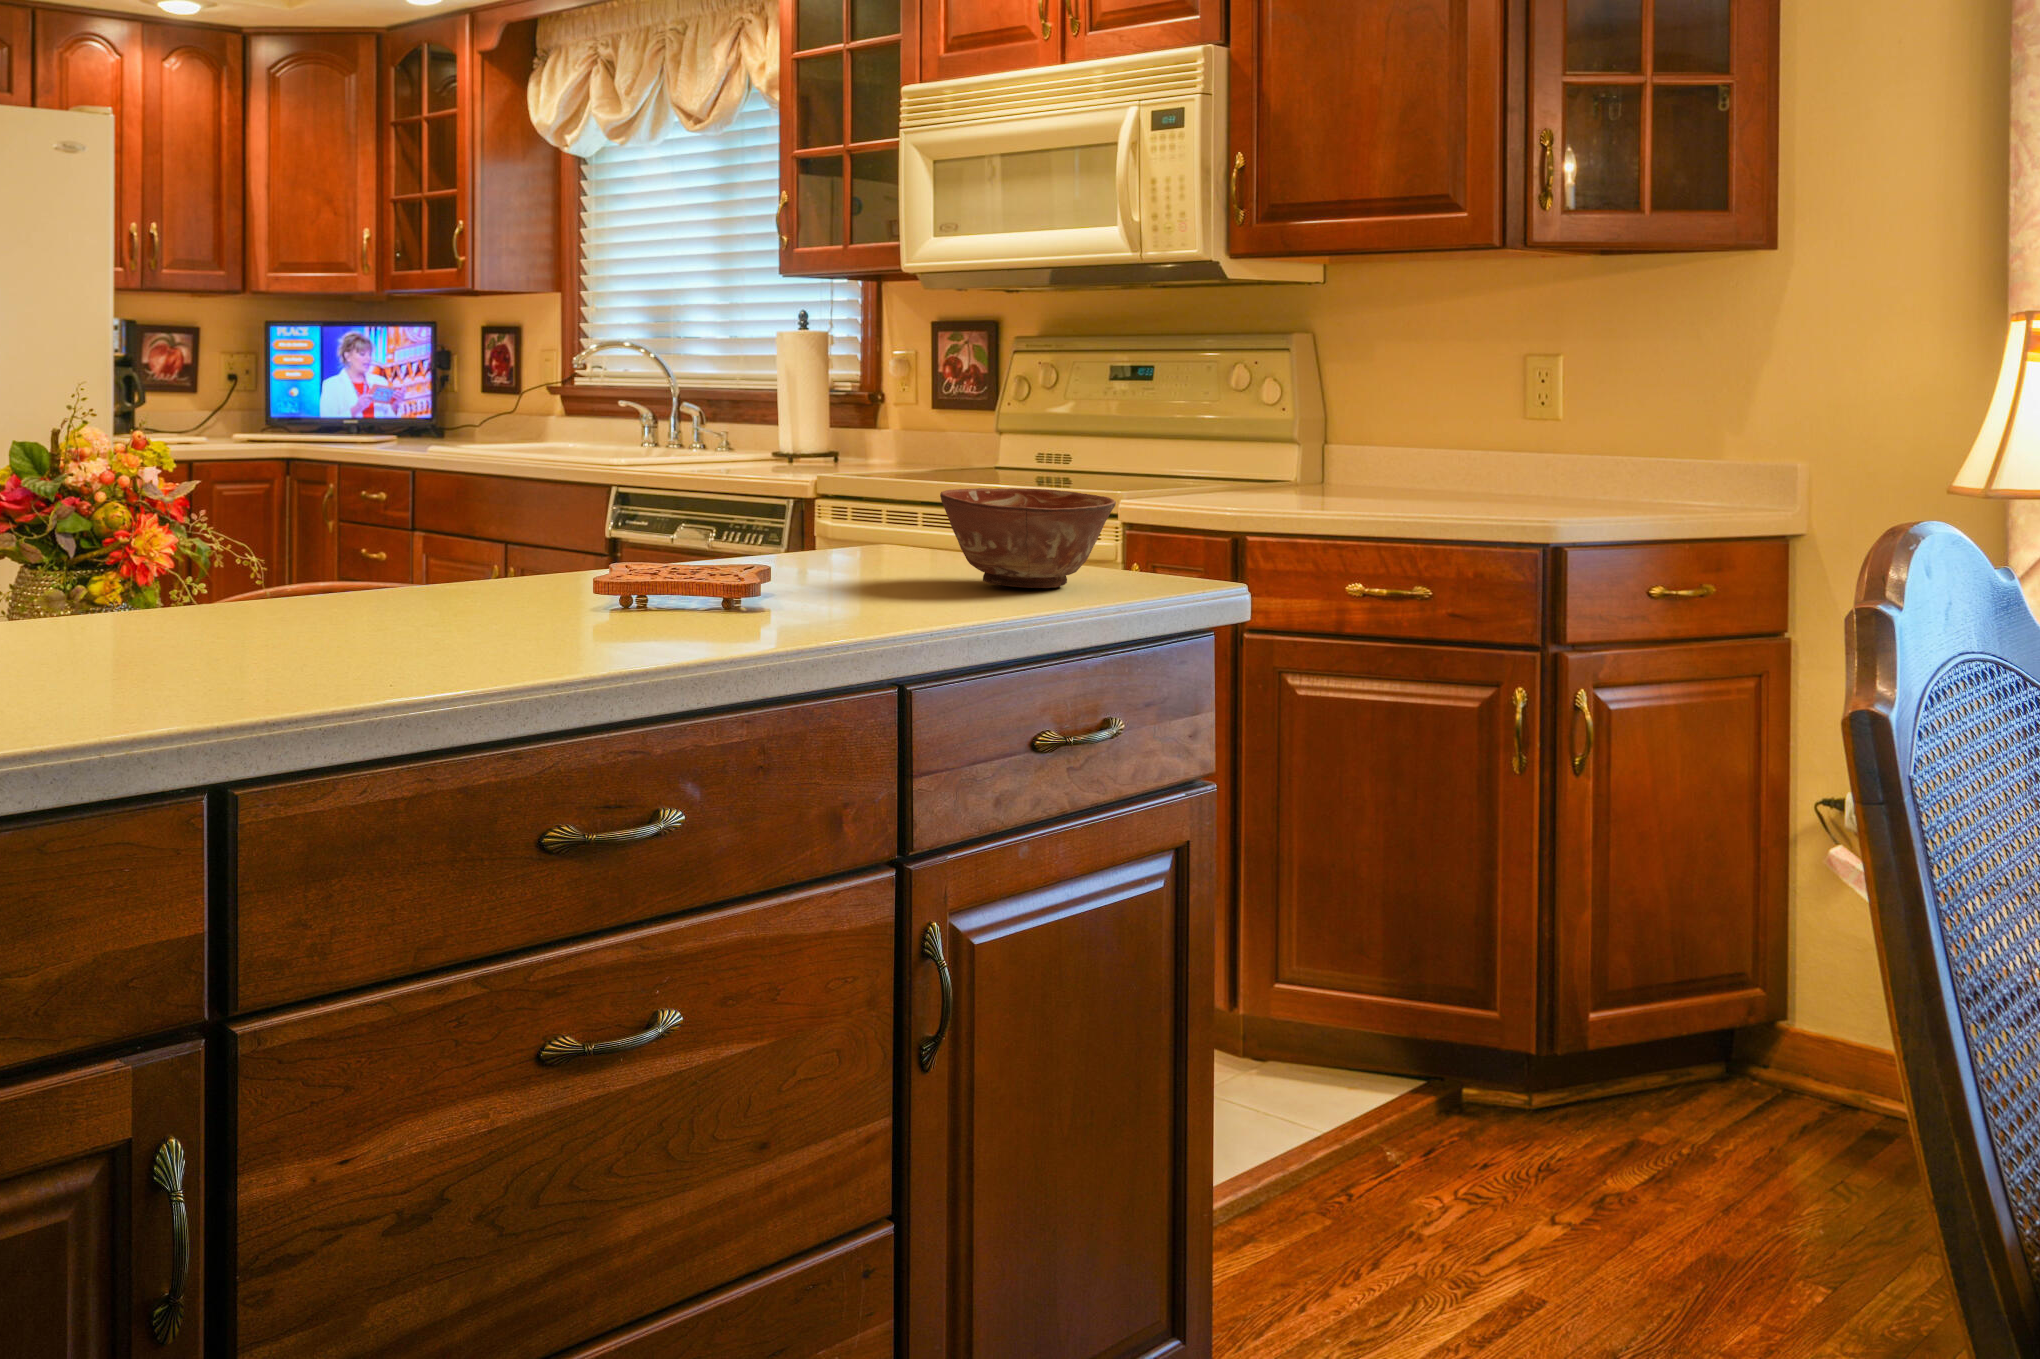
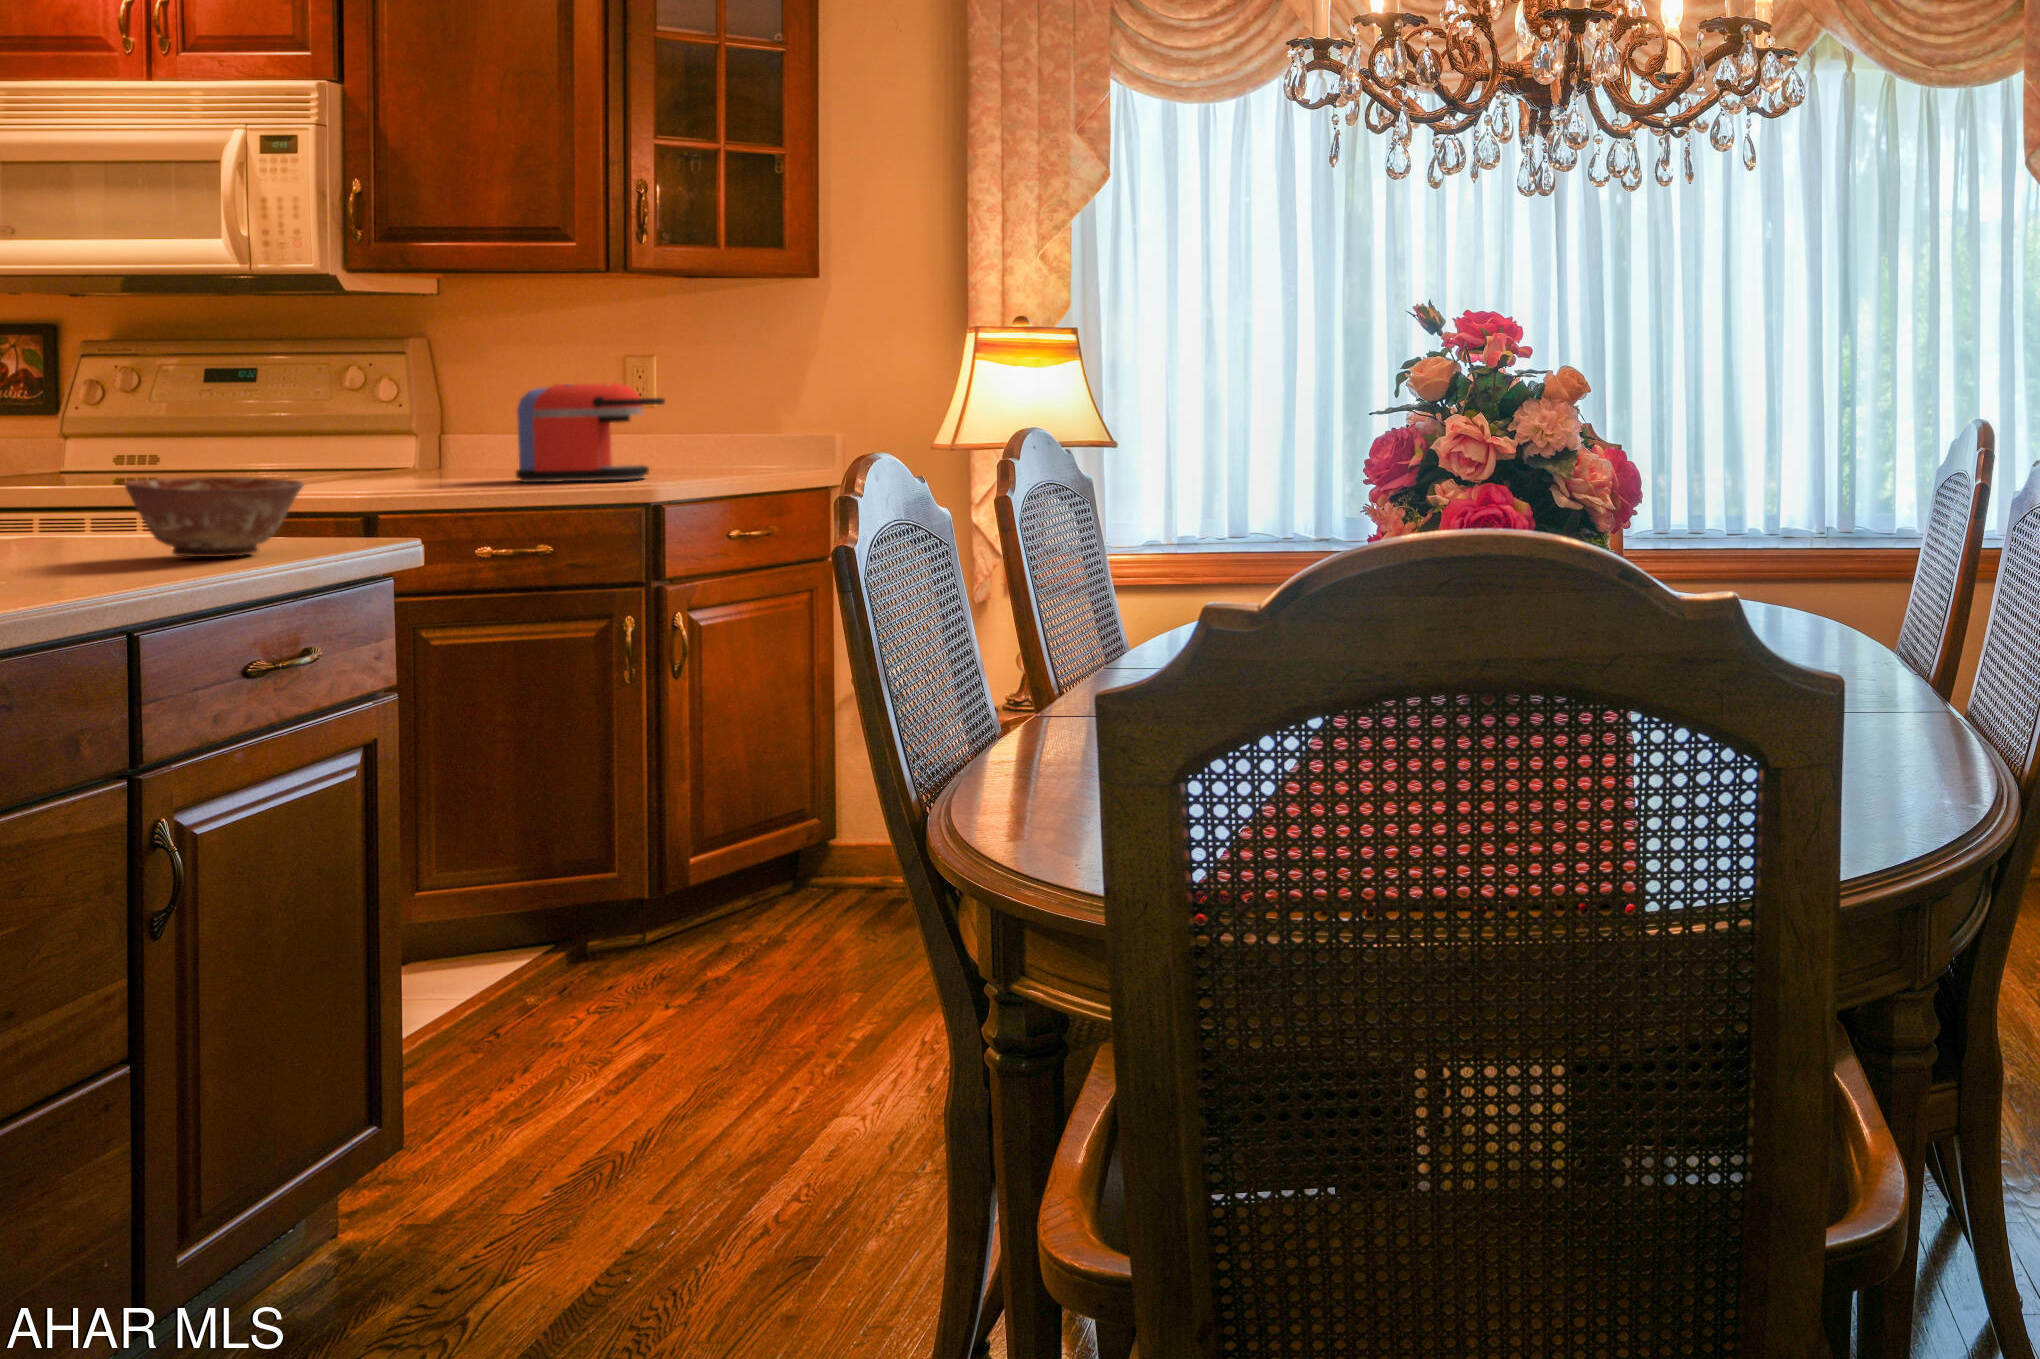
coffee maker: none [1394,385,1567,505] -> present [516,383,665,482]

